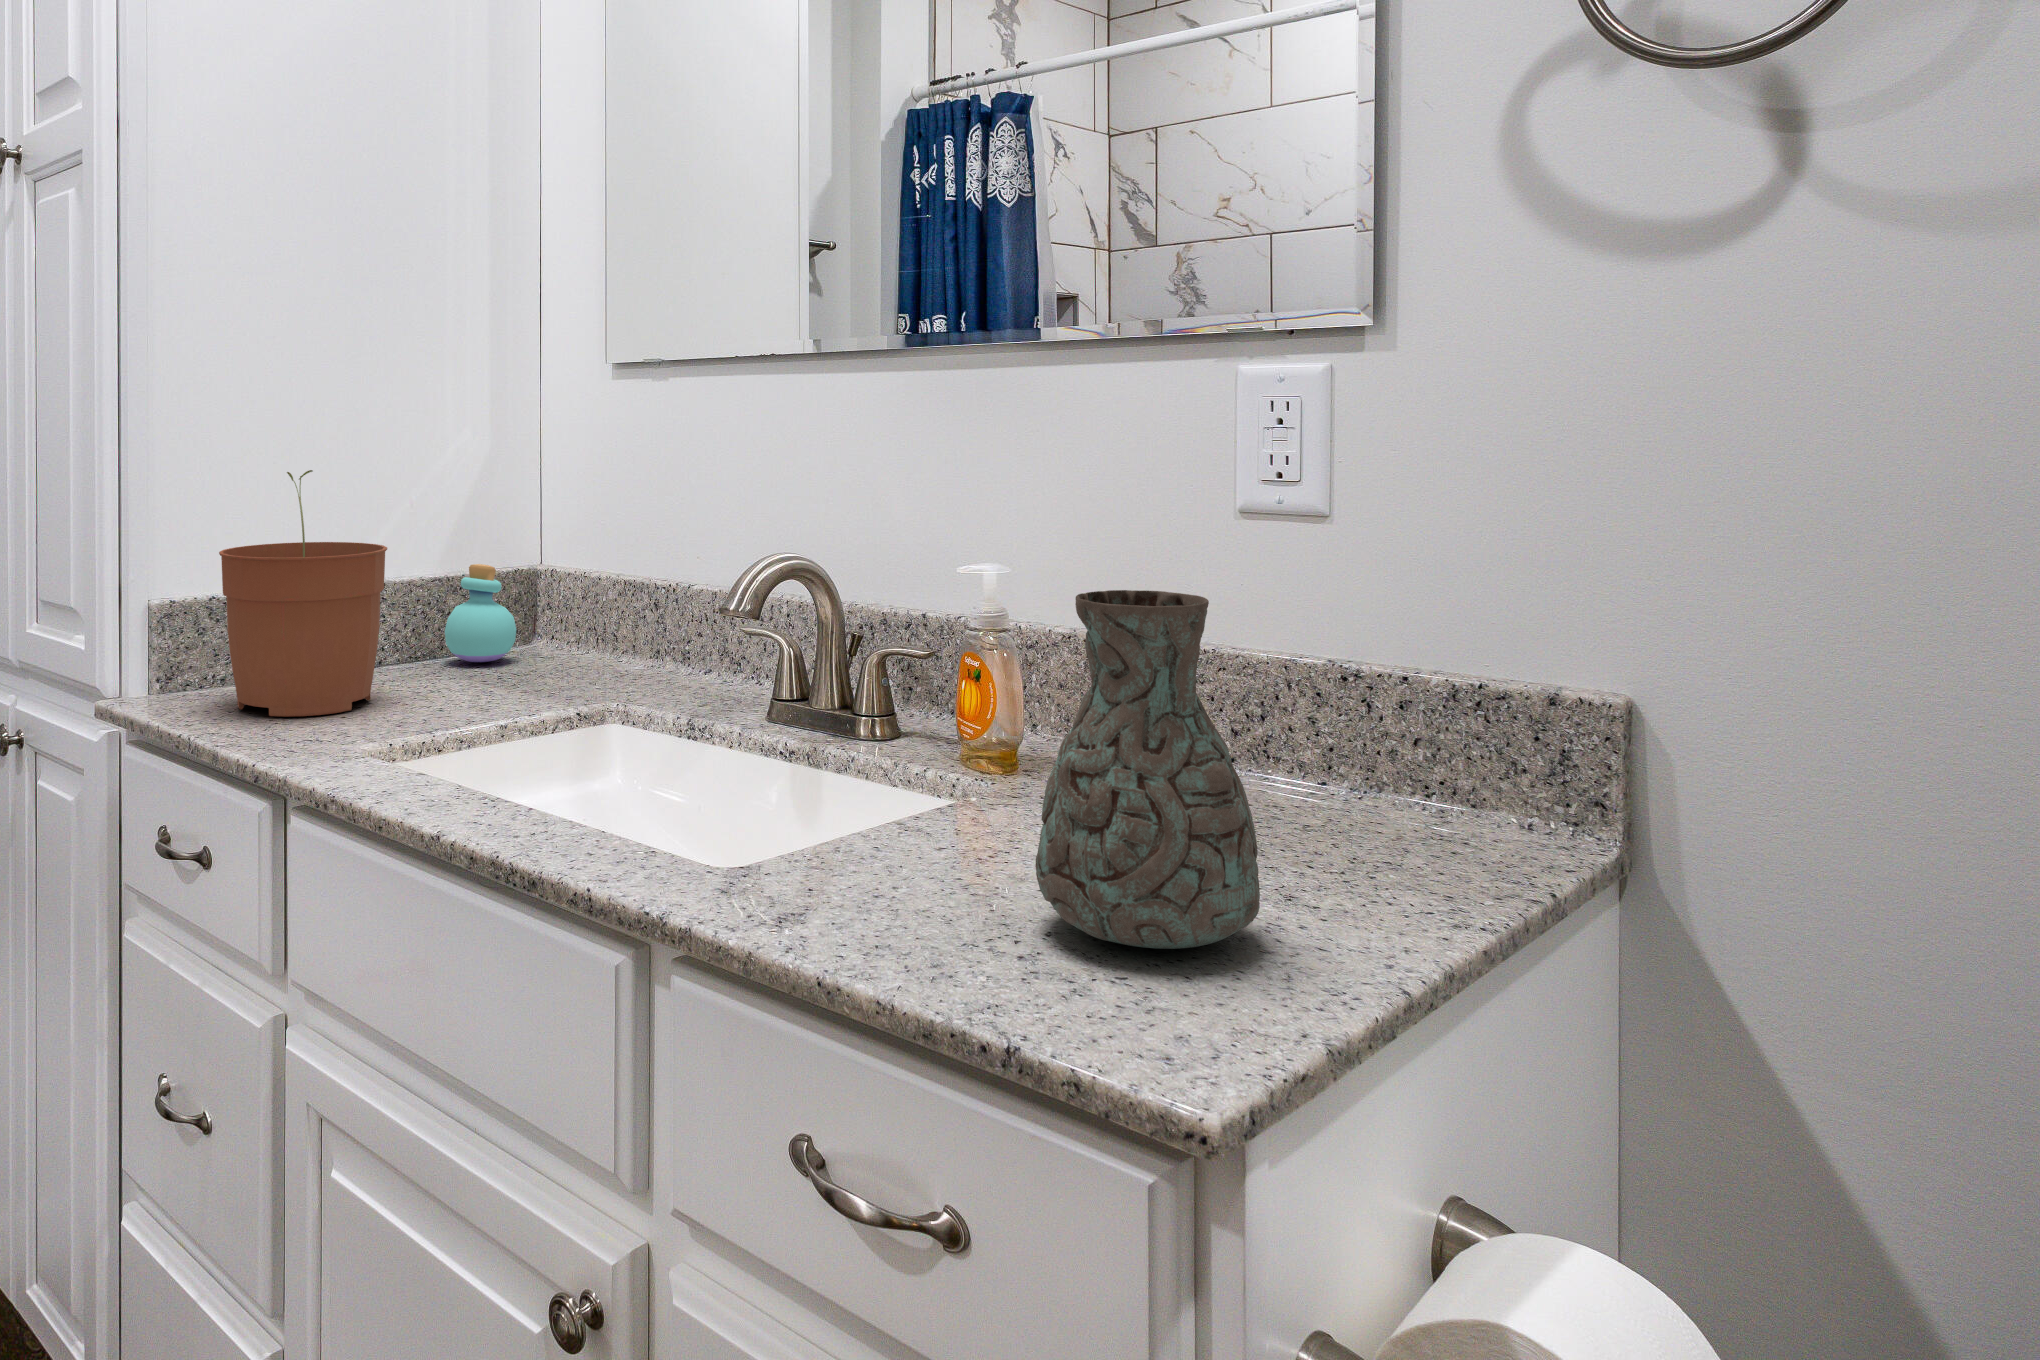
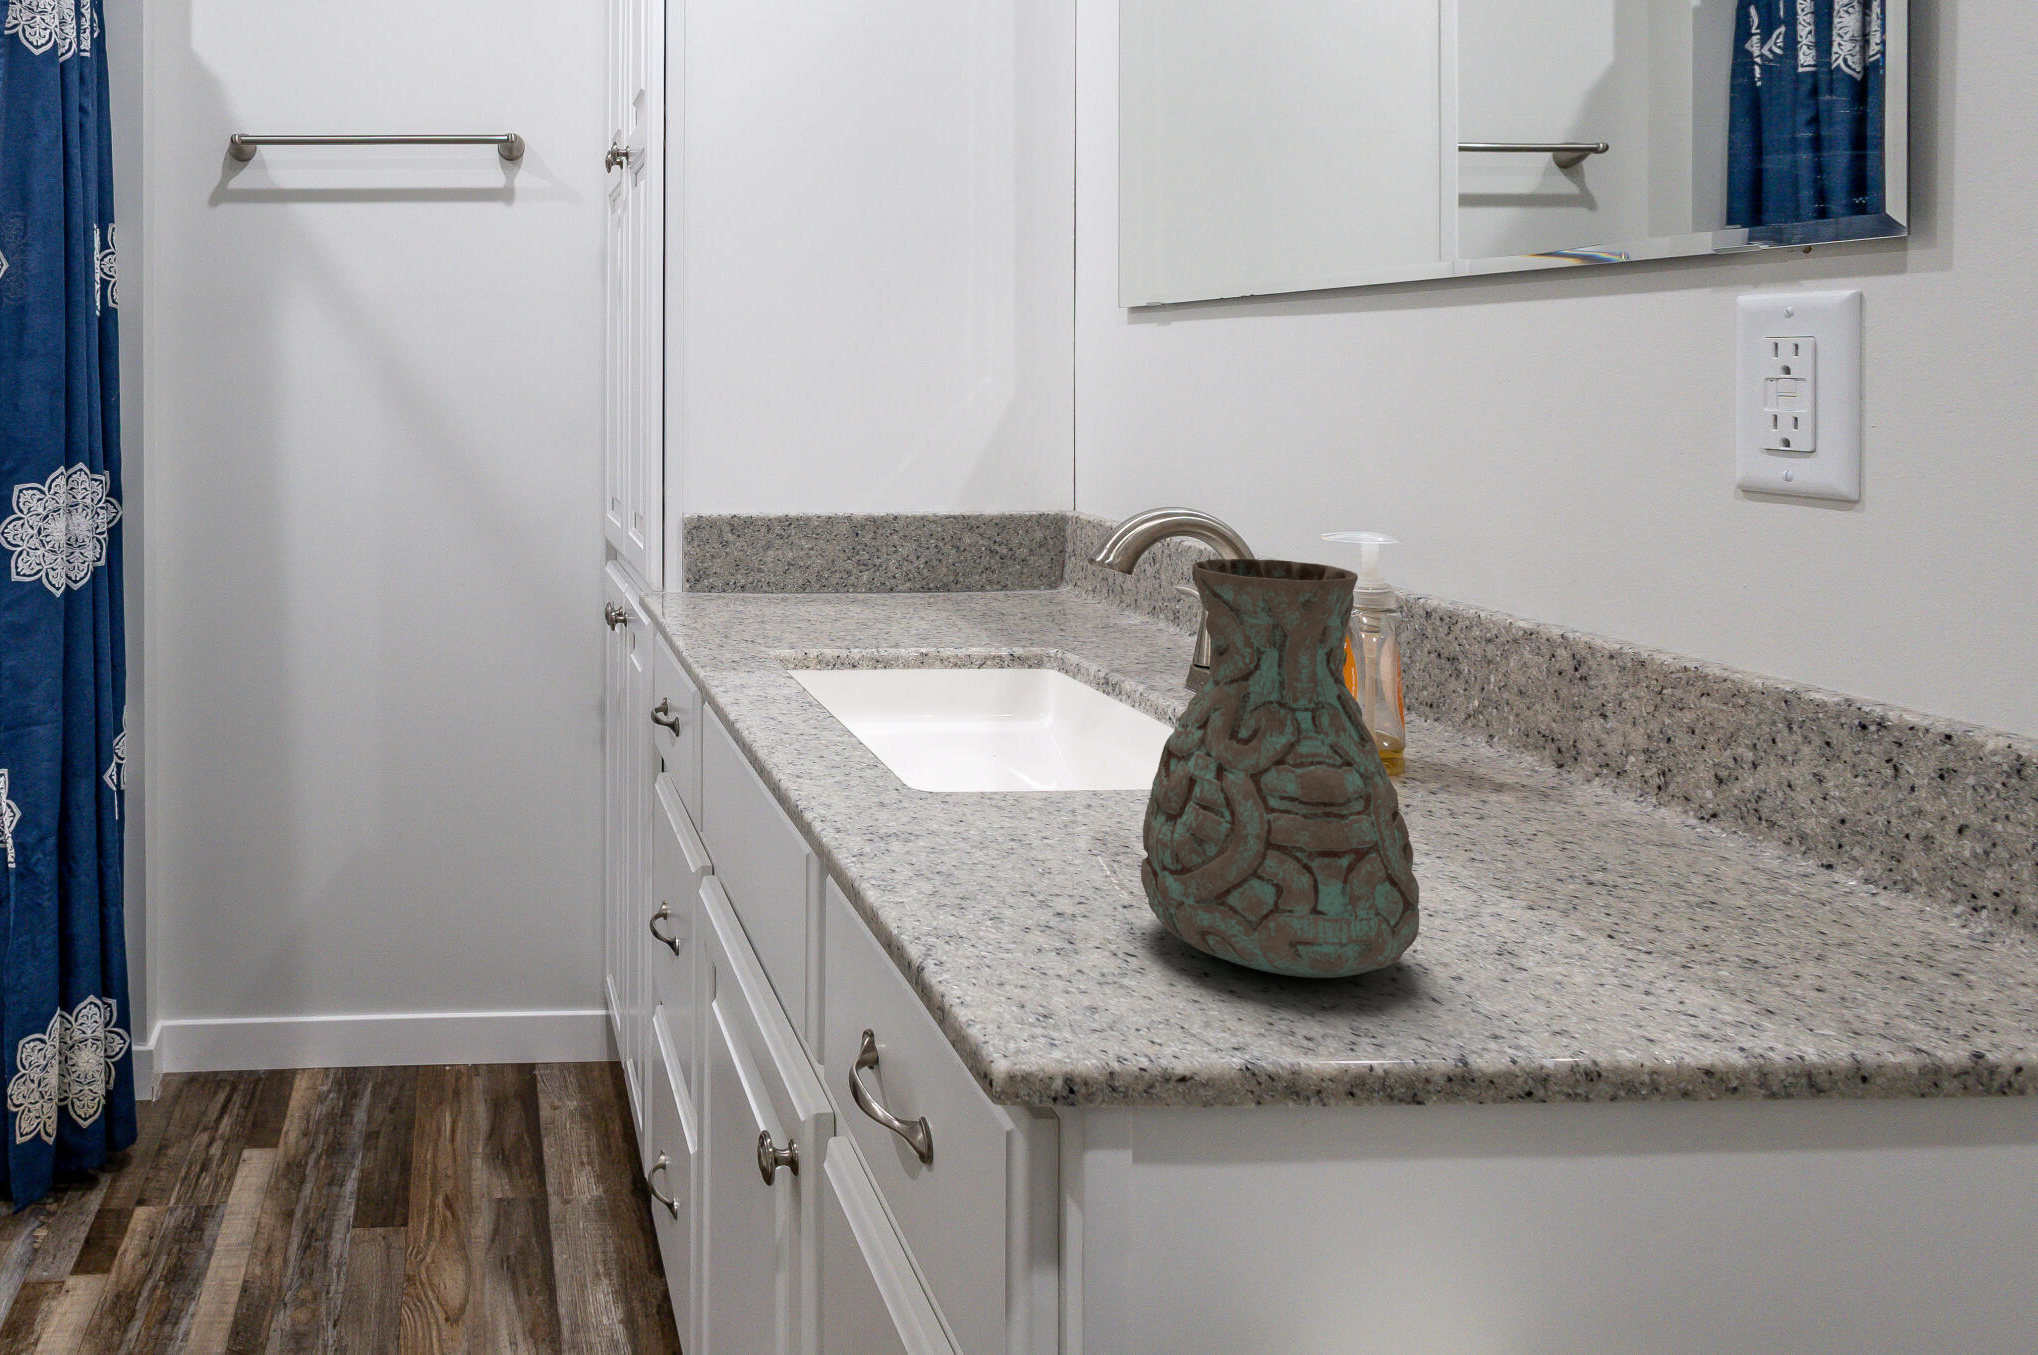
plant pot: present [219,470,387,717] -> none [720,412,865,624]
perfume bottle: present [445,564,516,662] -> none [959,507,1029,599]

